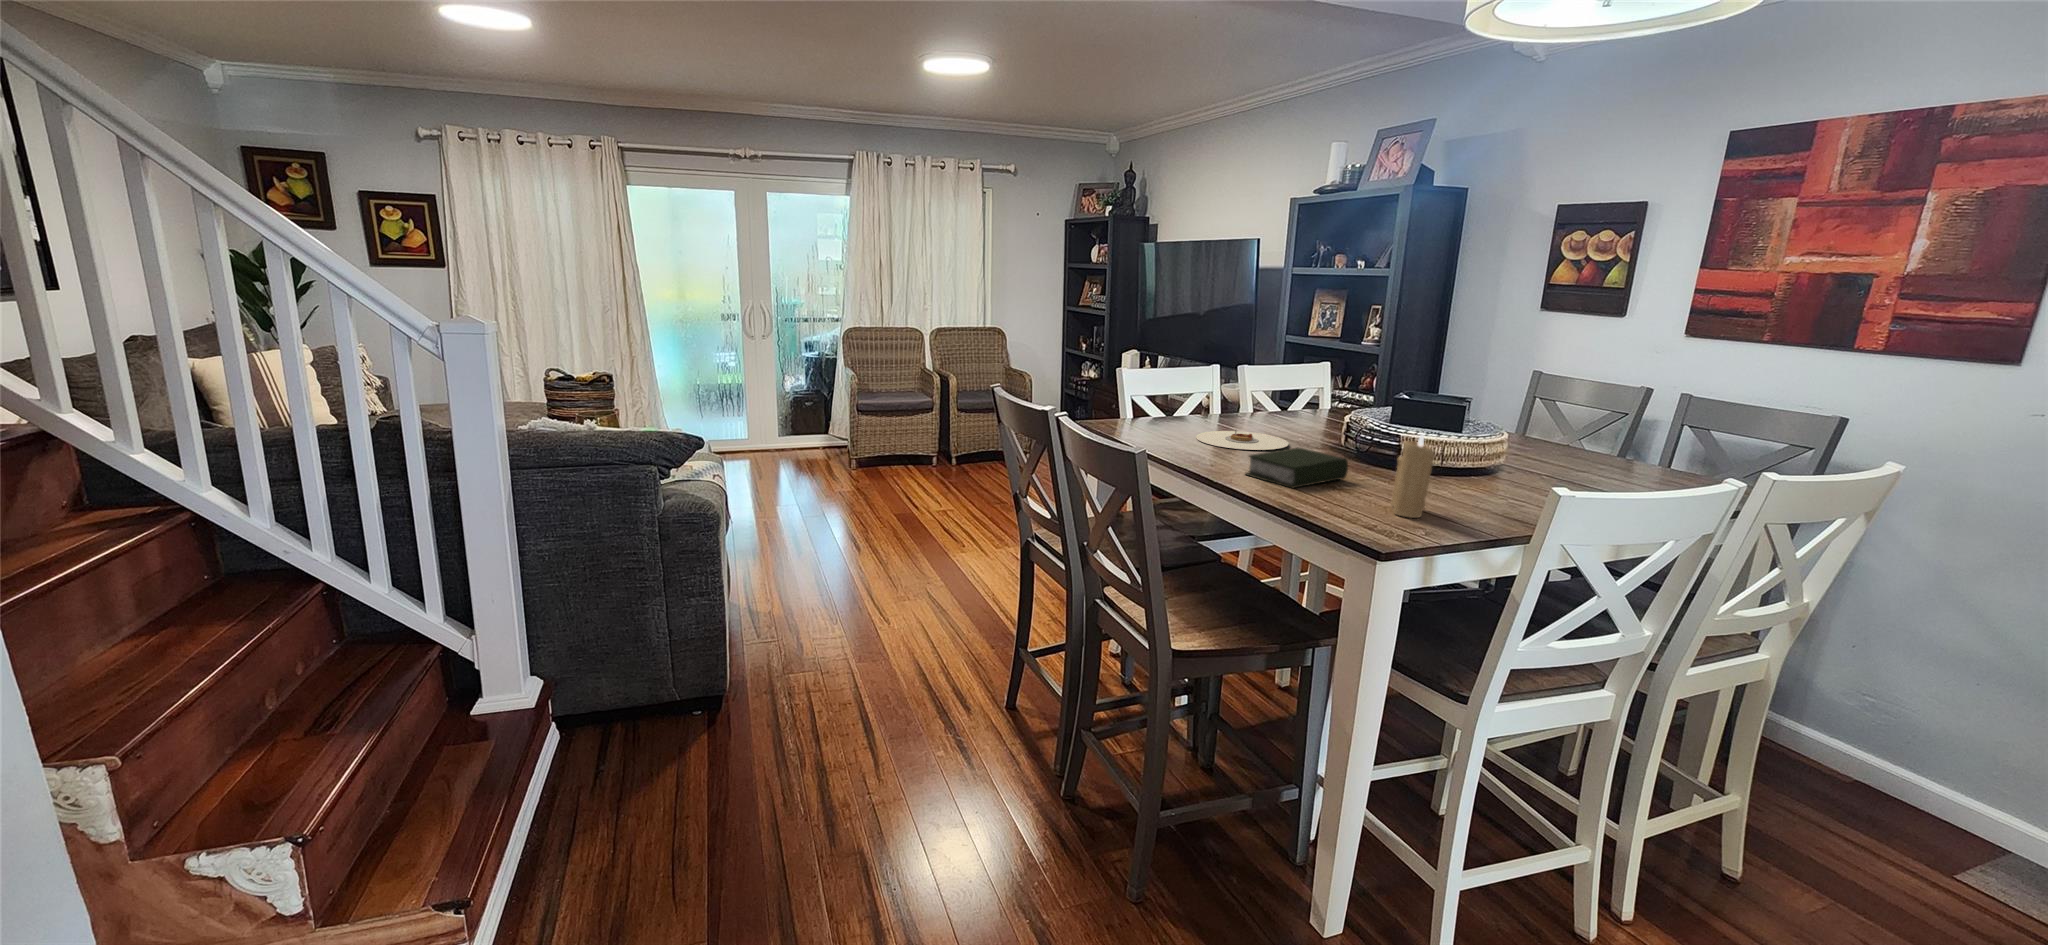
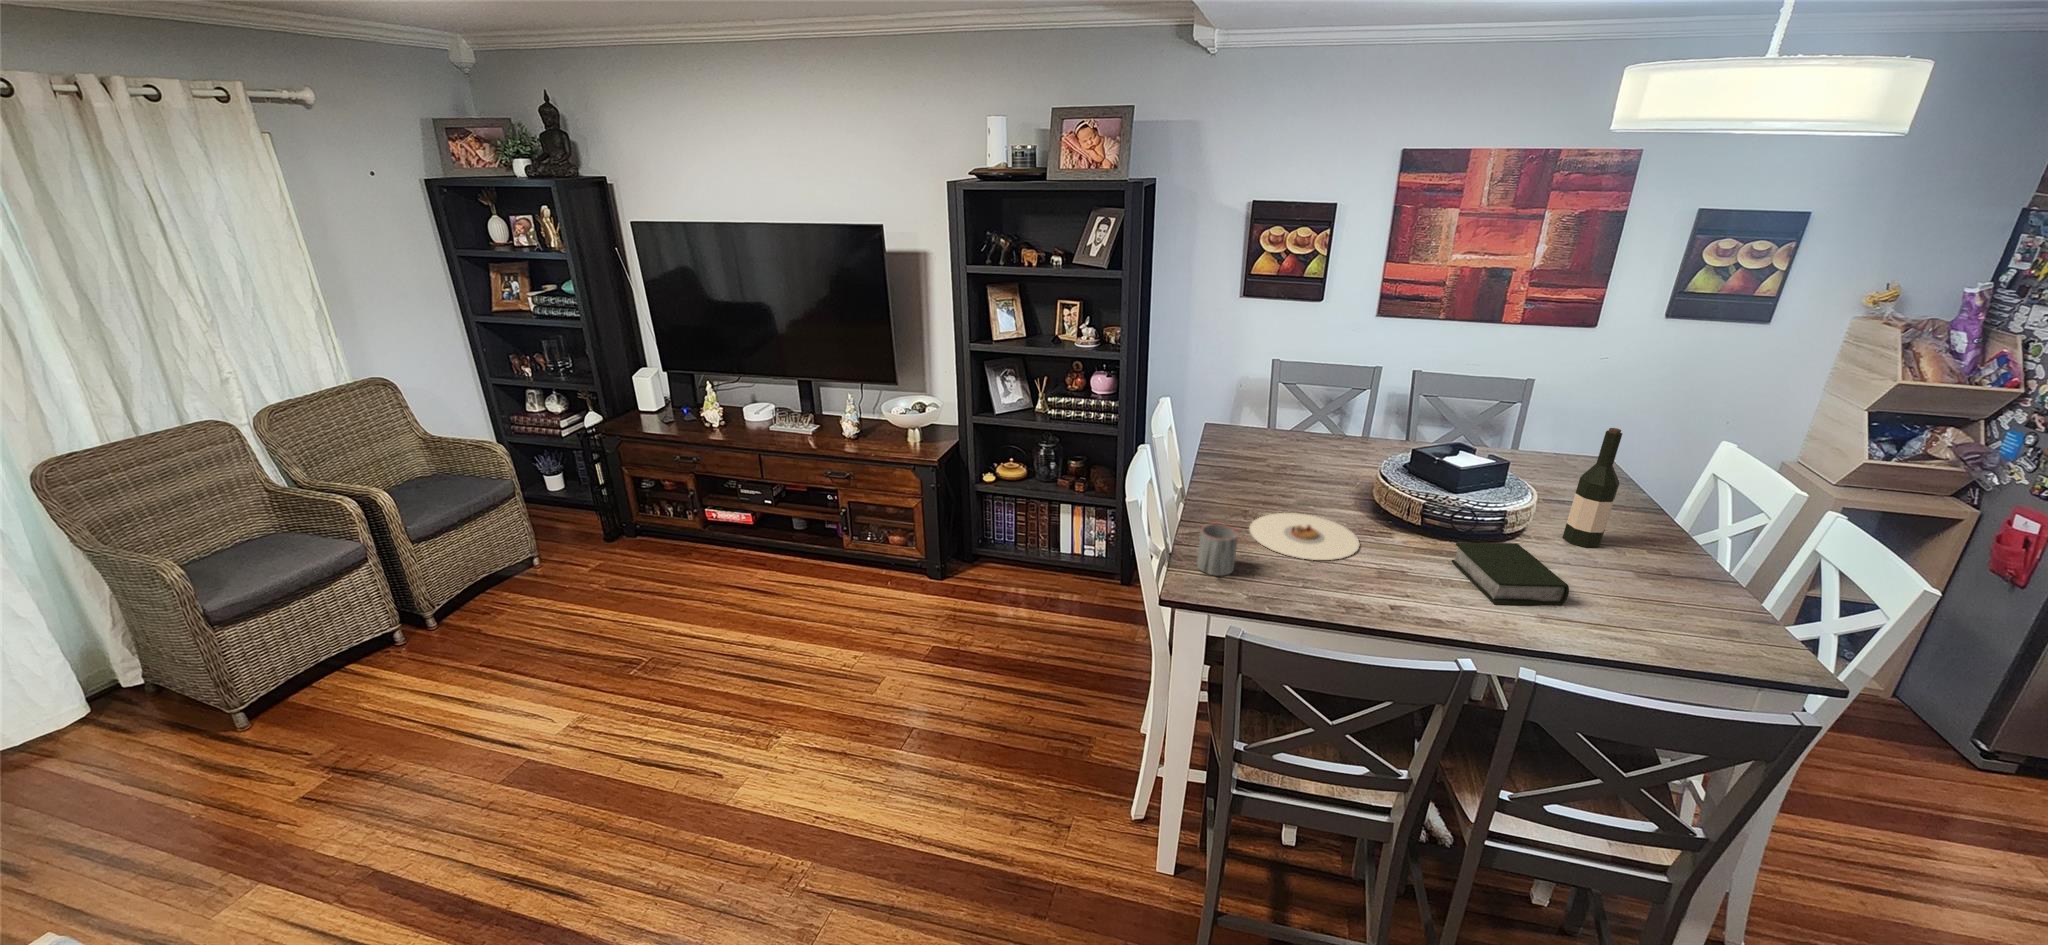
wine bottle: none [1452,369,1503,503] -> present [1563,428,1622,548]
mug: none [1116,398,1154,432] -> present [1197,524,1238,576]
candle: present [1391,434,1434,518] -> none [1623,523,1713,602]

